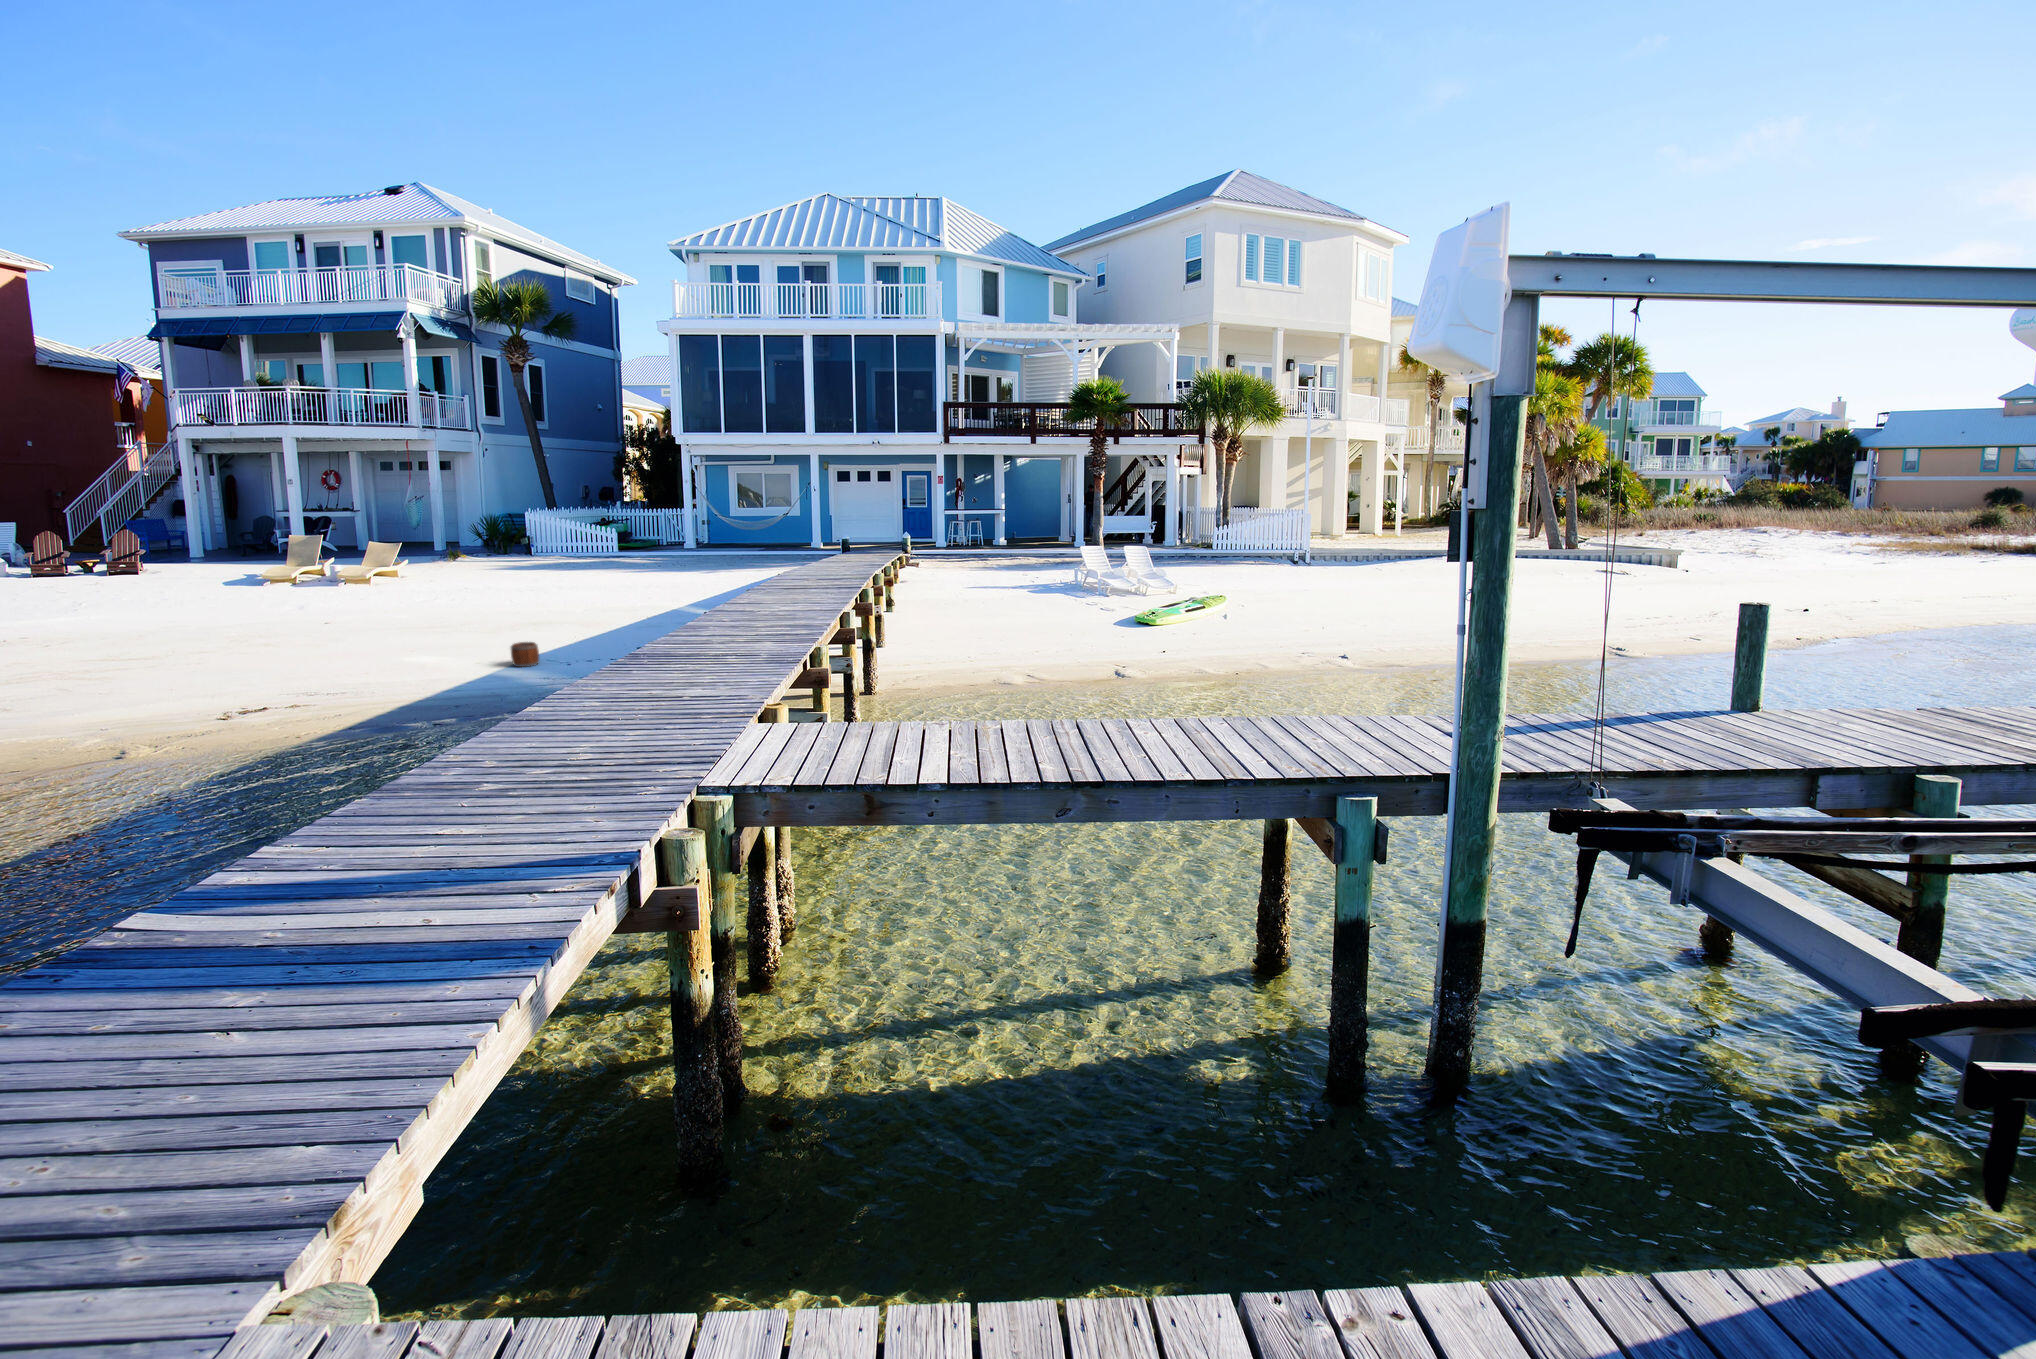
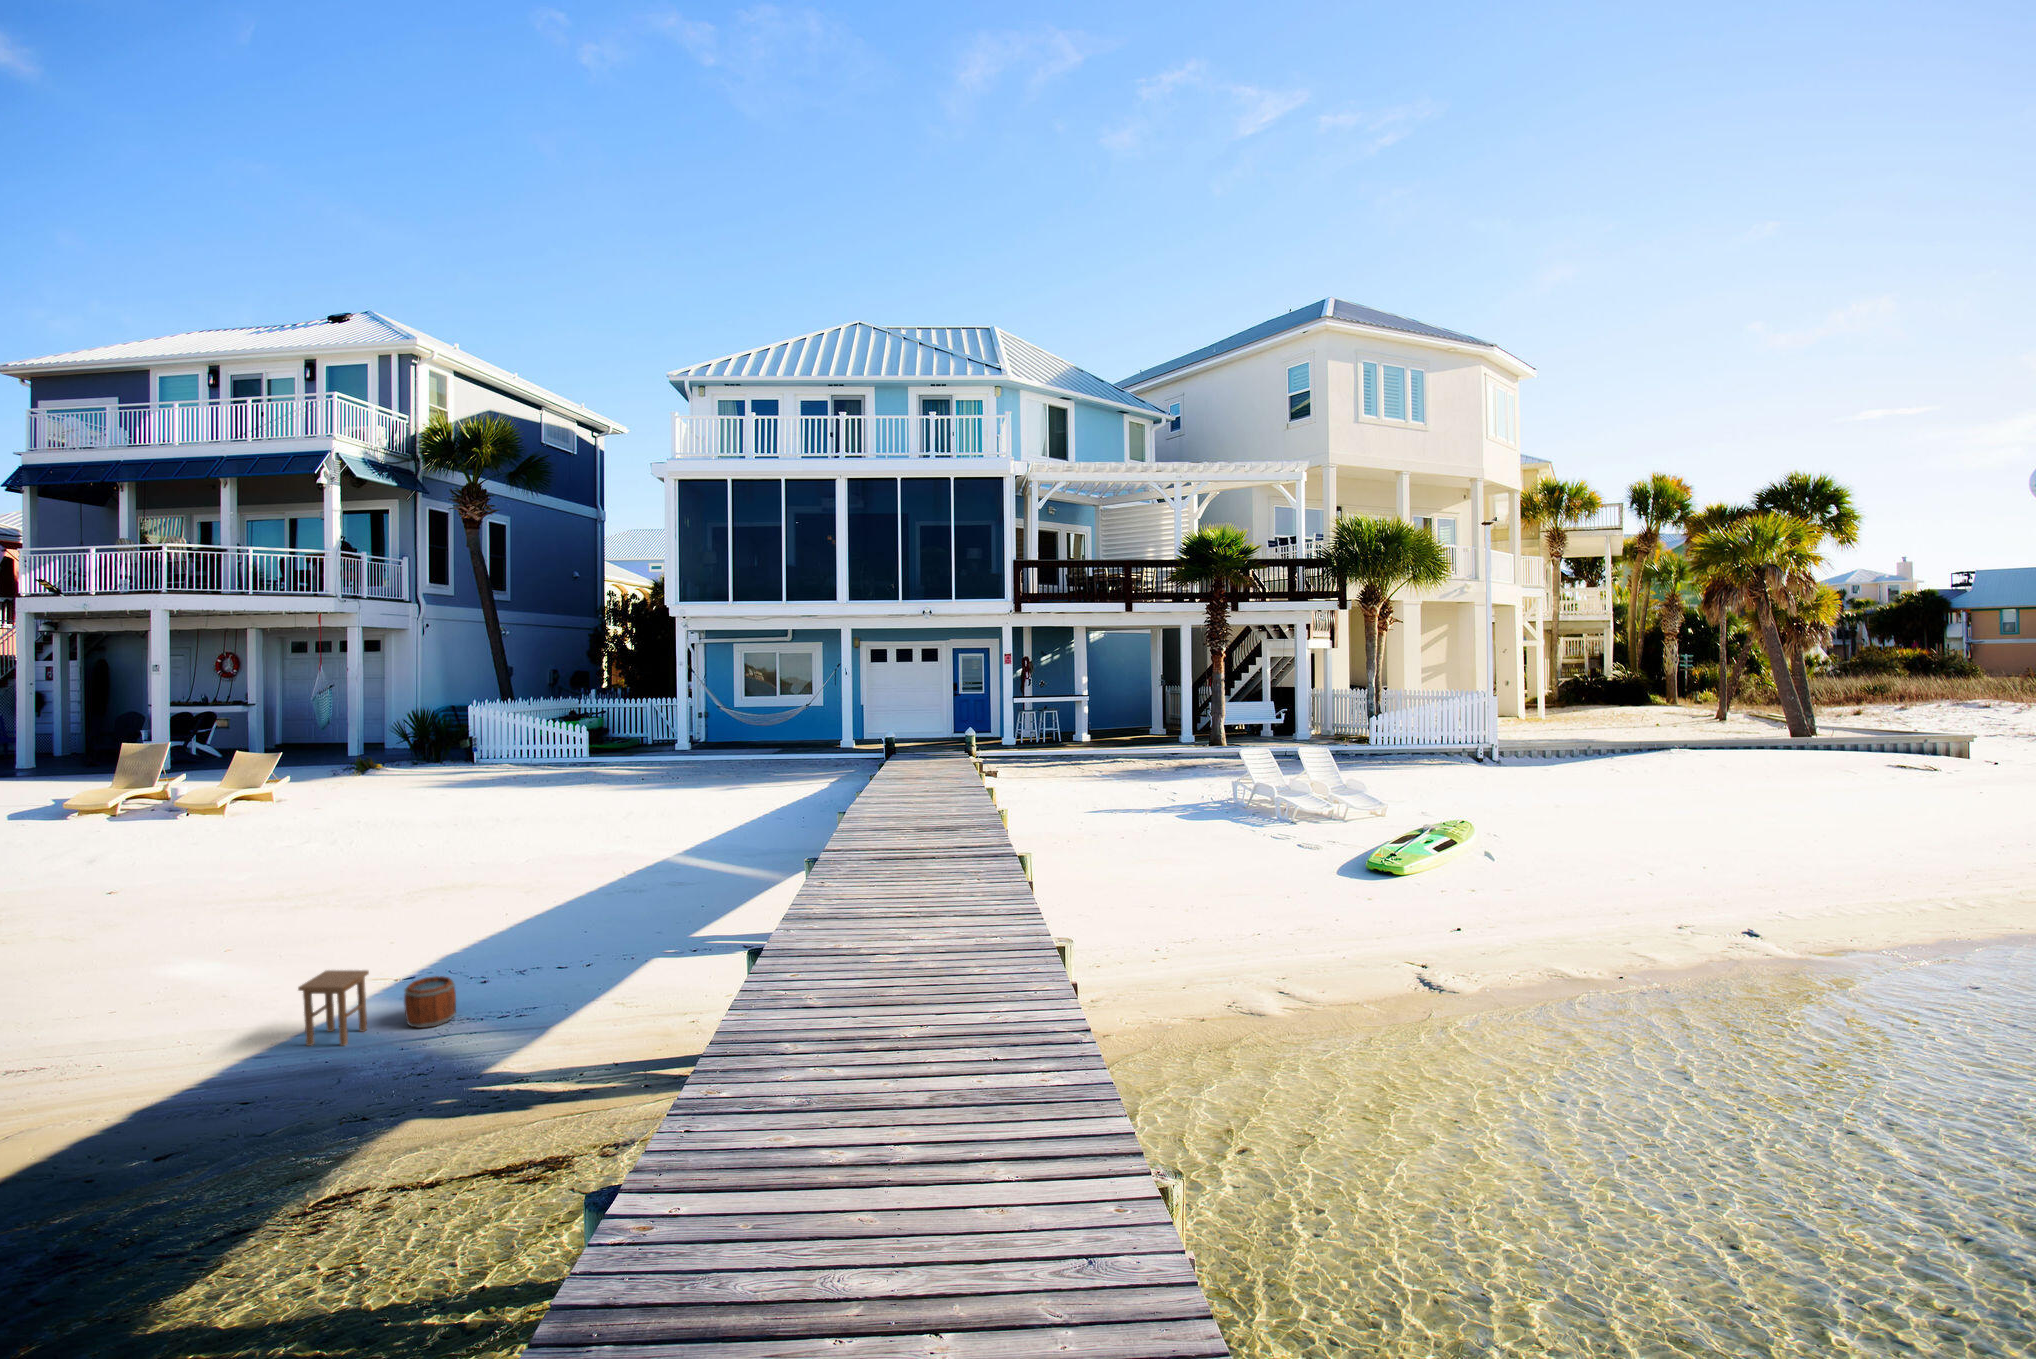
stool: none [454,634,492,672] -> present [298,970,369,1046]

